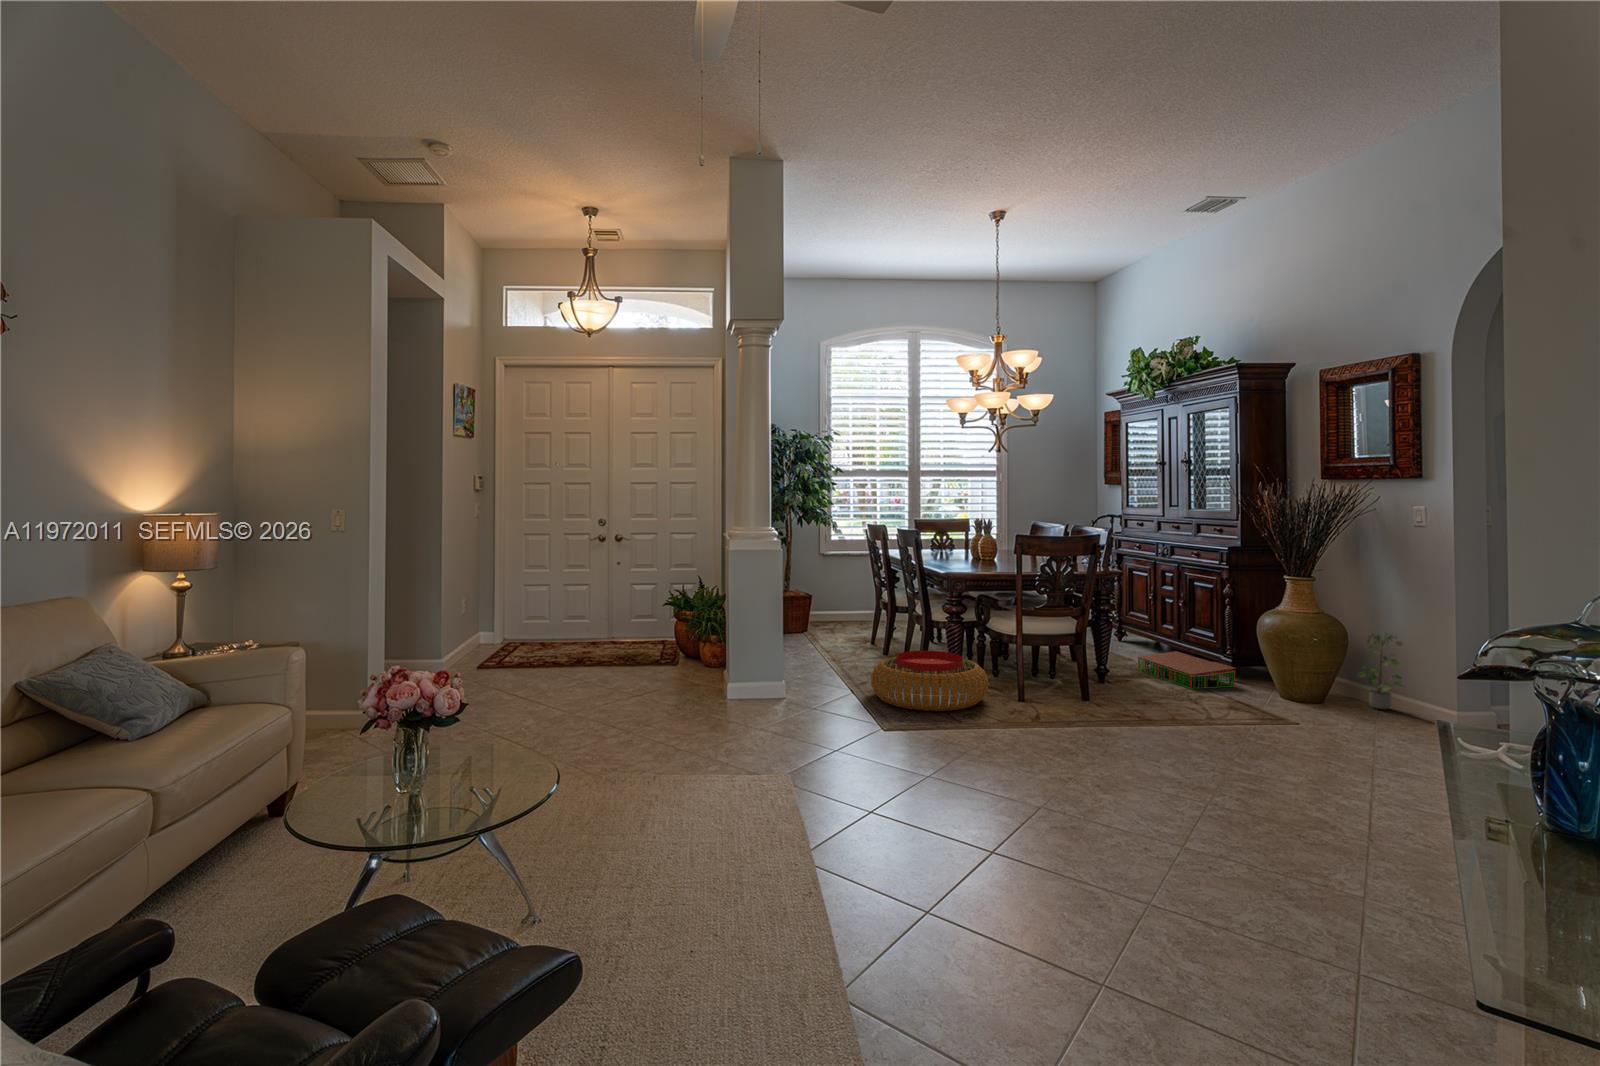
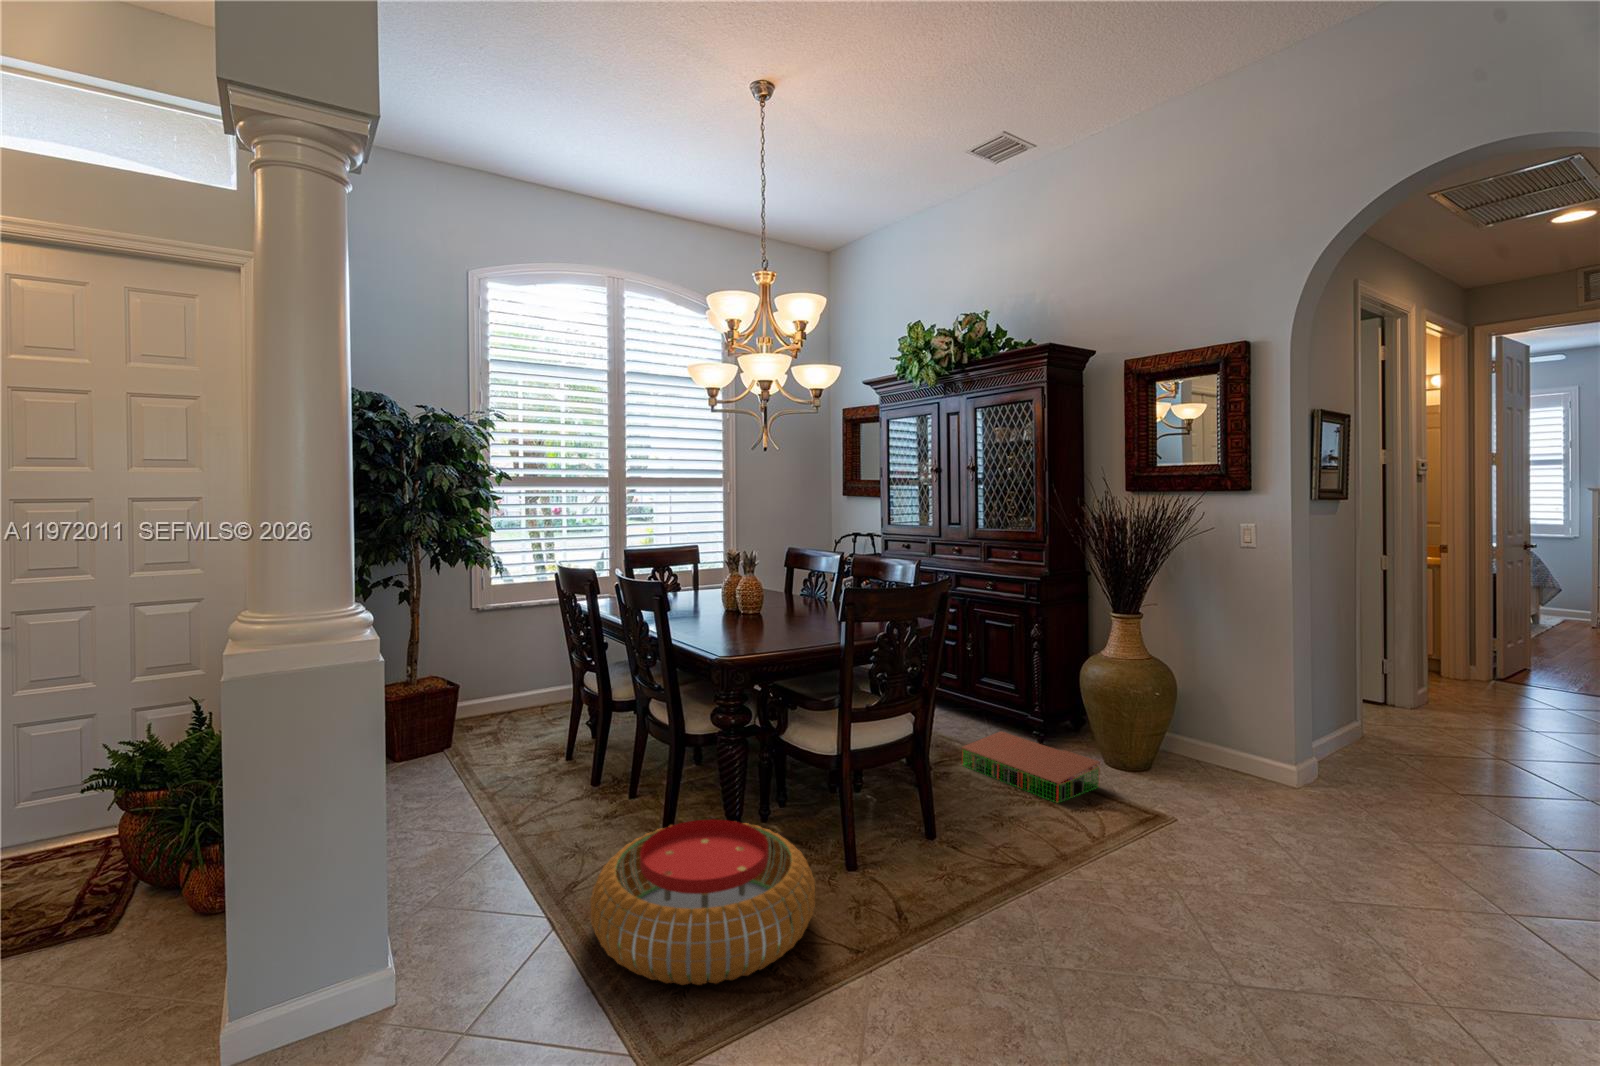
potted plant: present [1357,633,1402,709] -> none [1255,706,1329,810]

